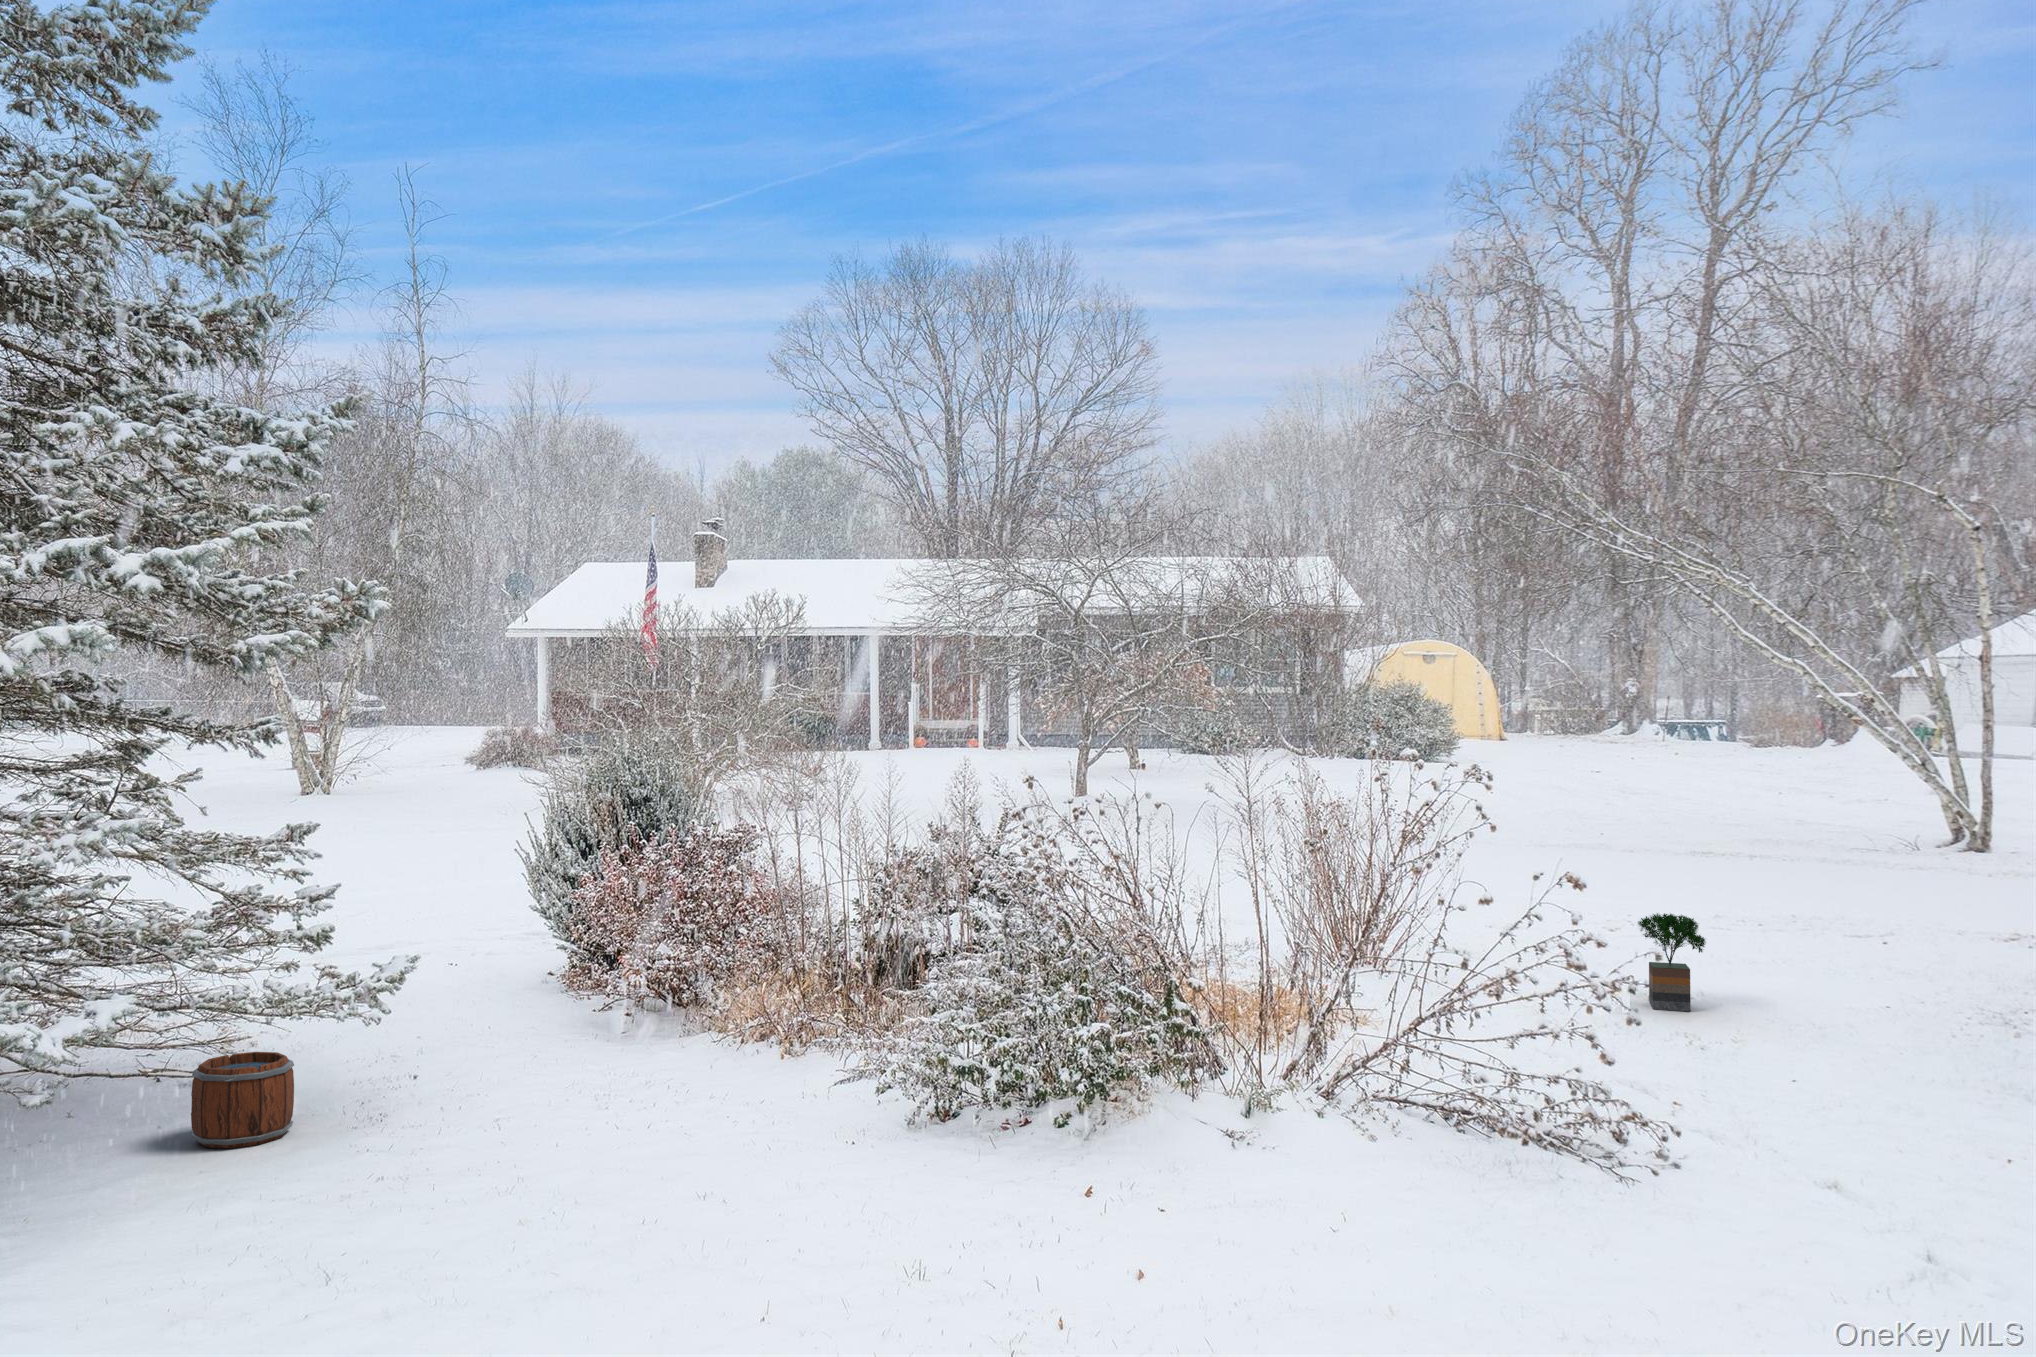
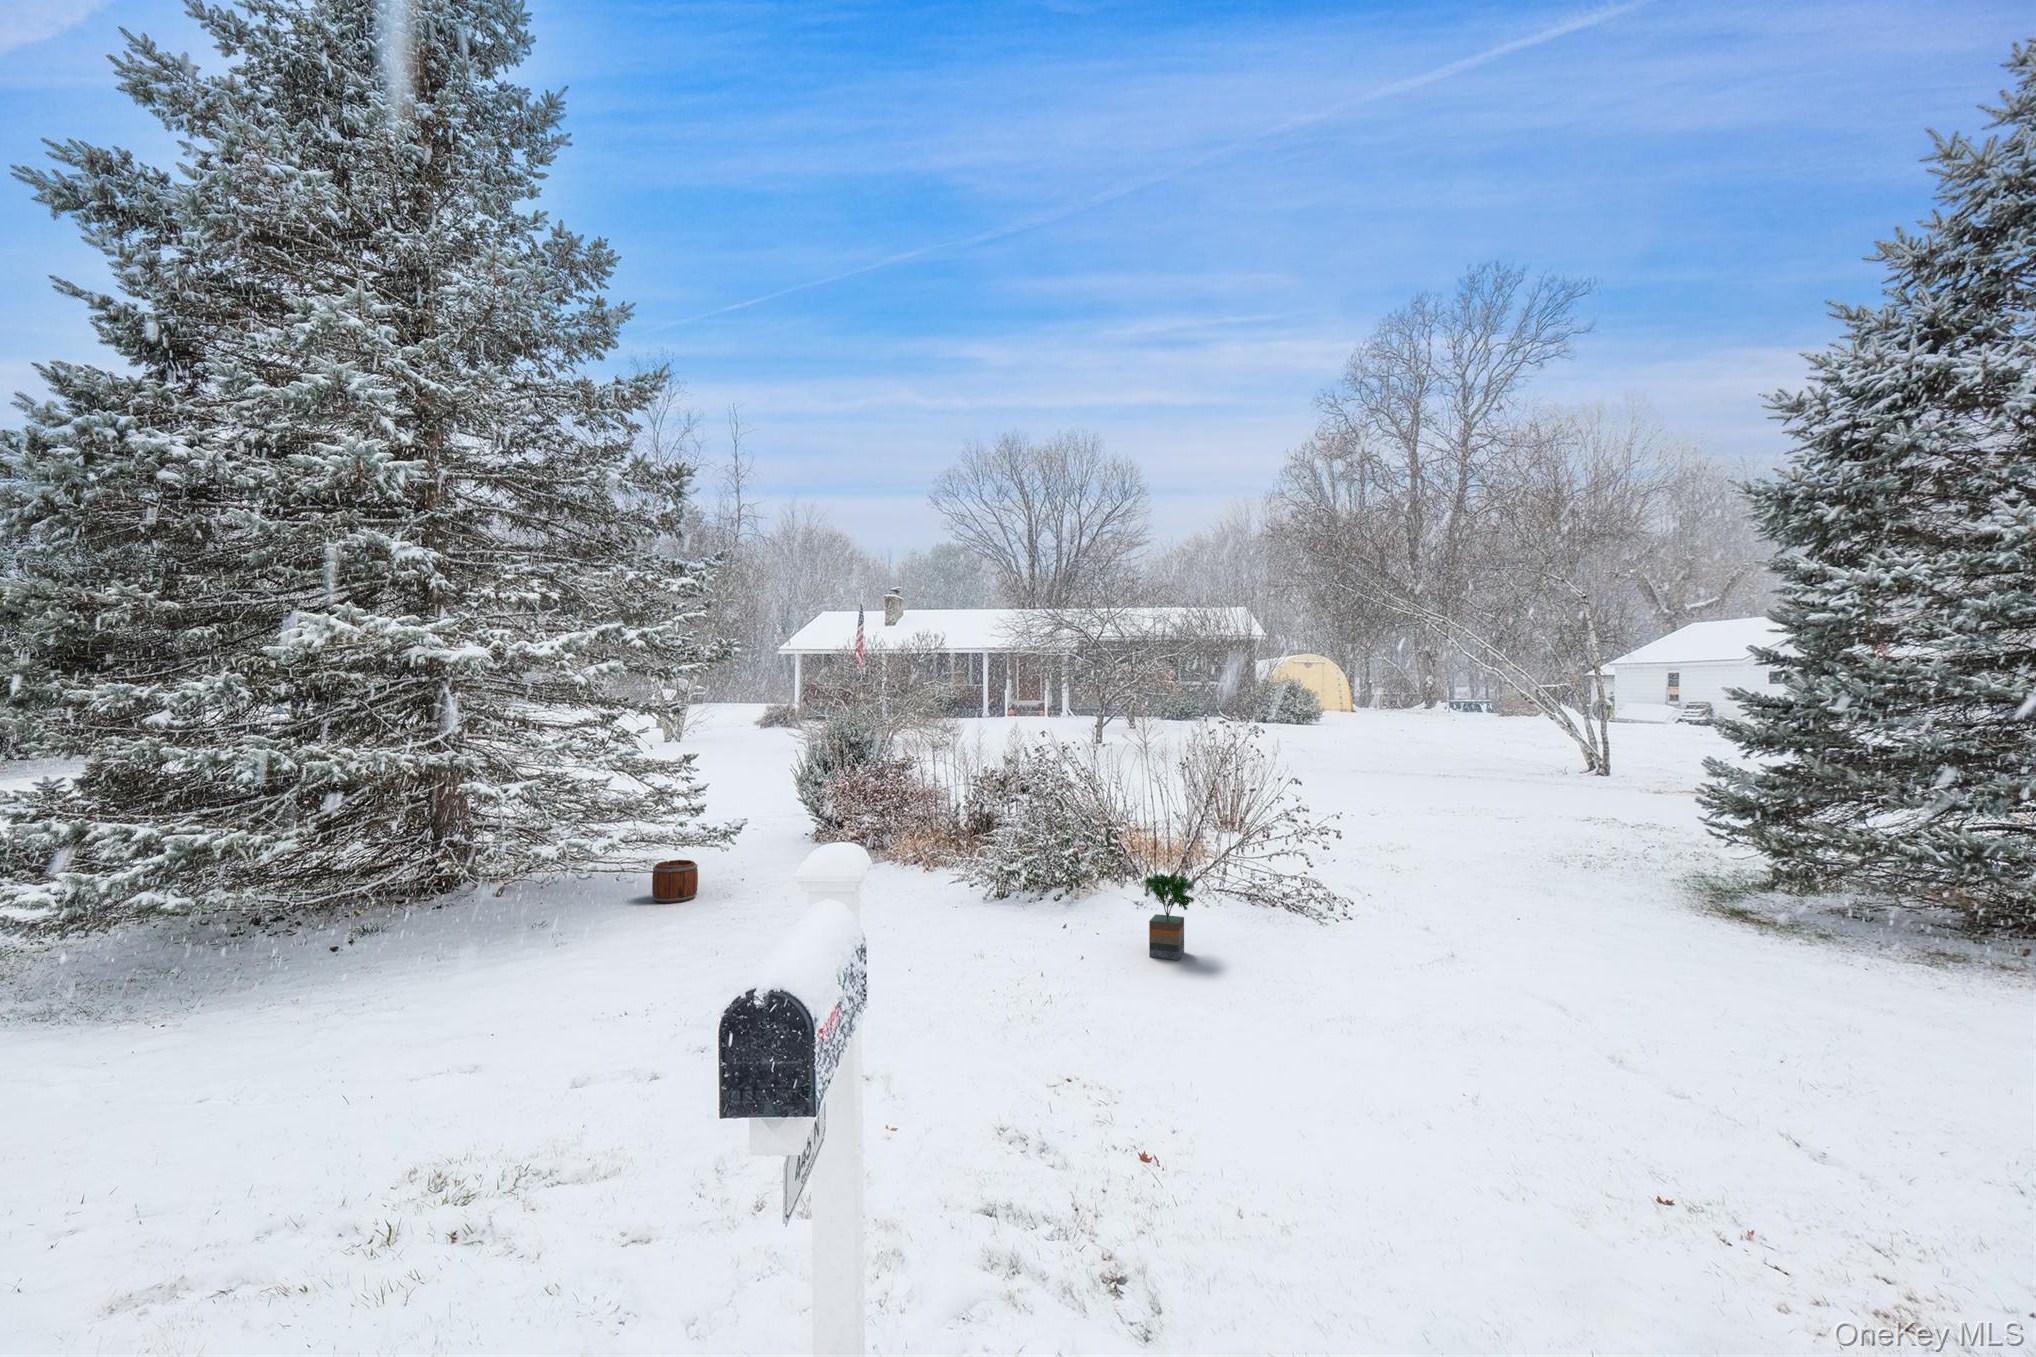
potted tree: present [1638,913,1706,1011] -> present [1144,873,1194,960]

